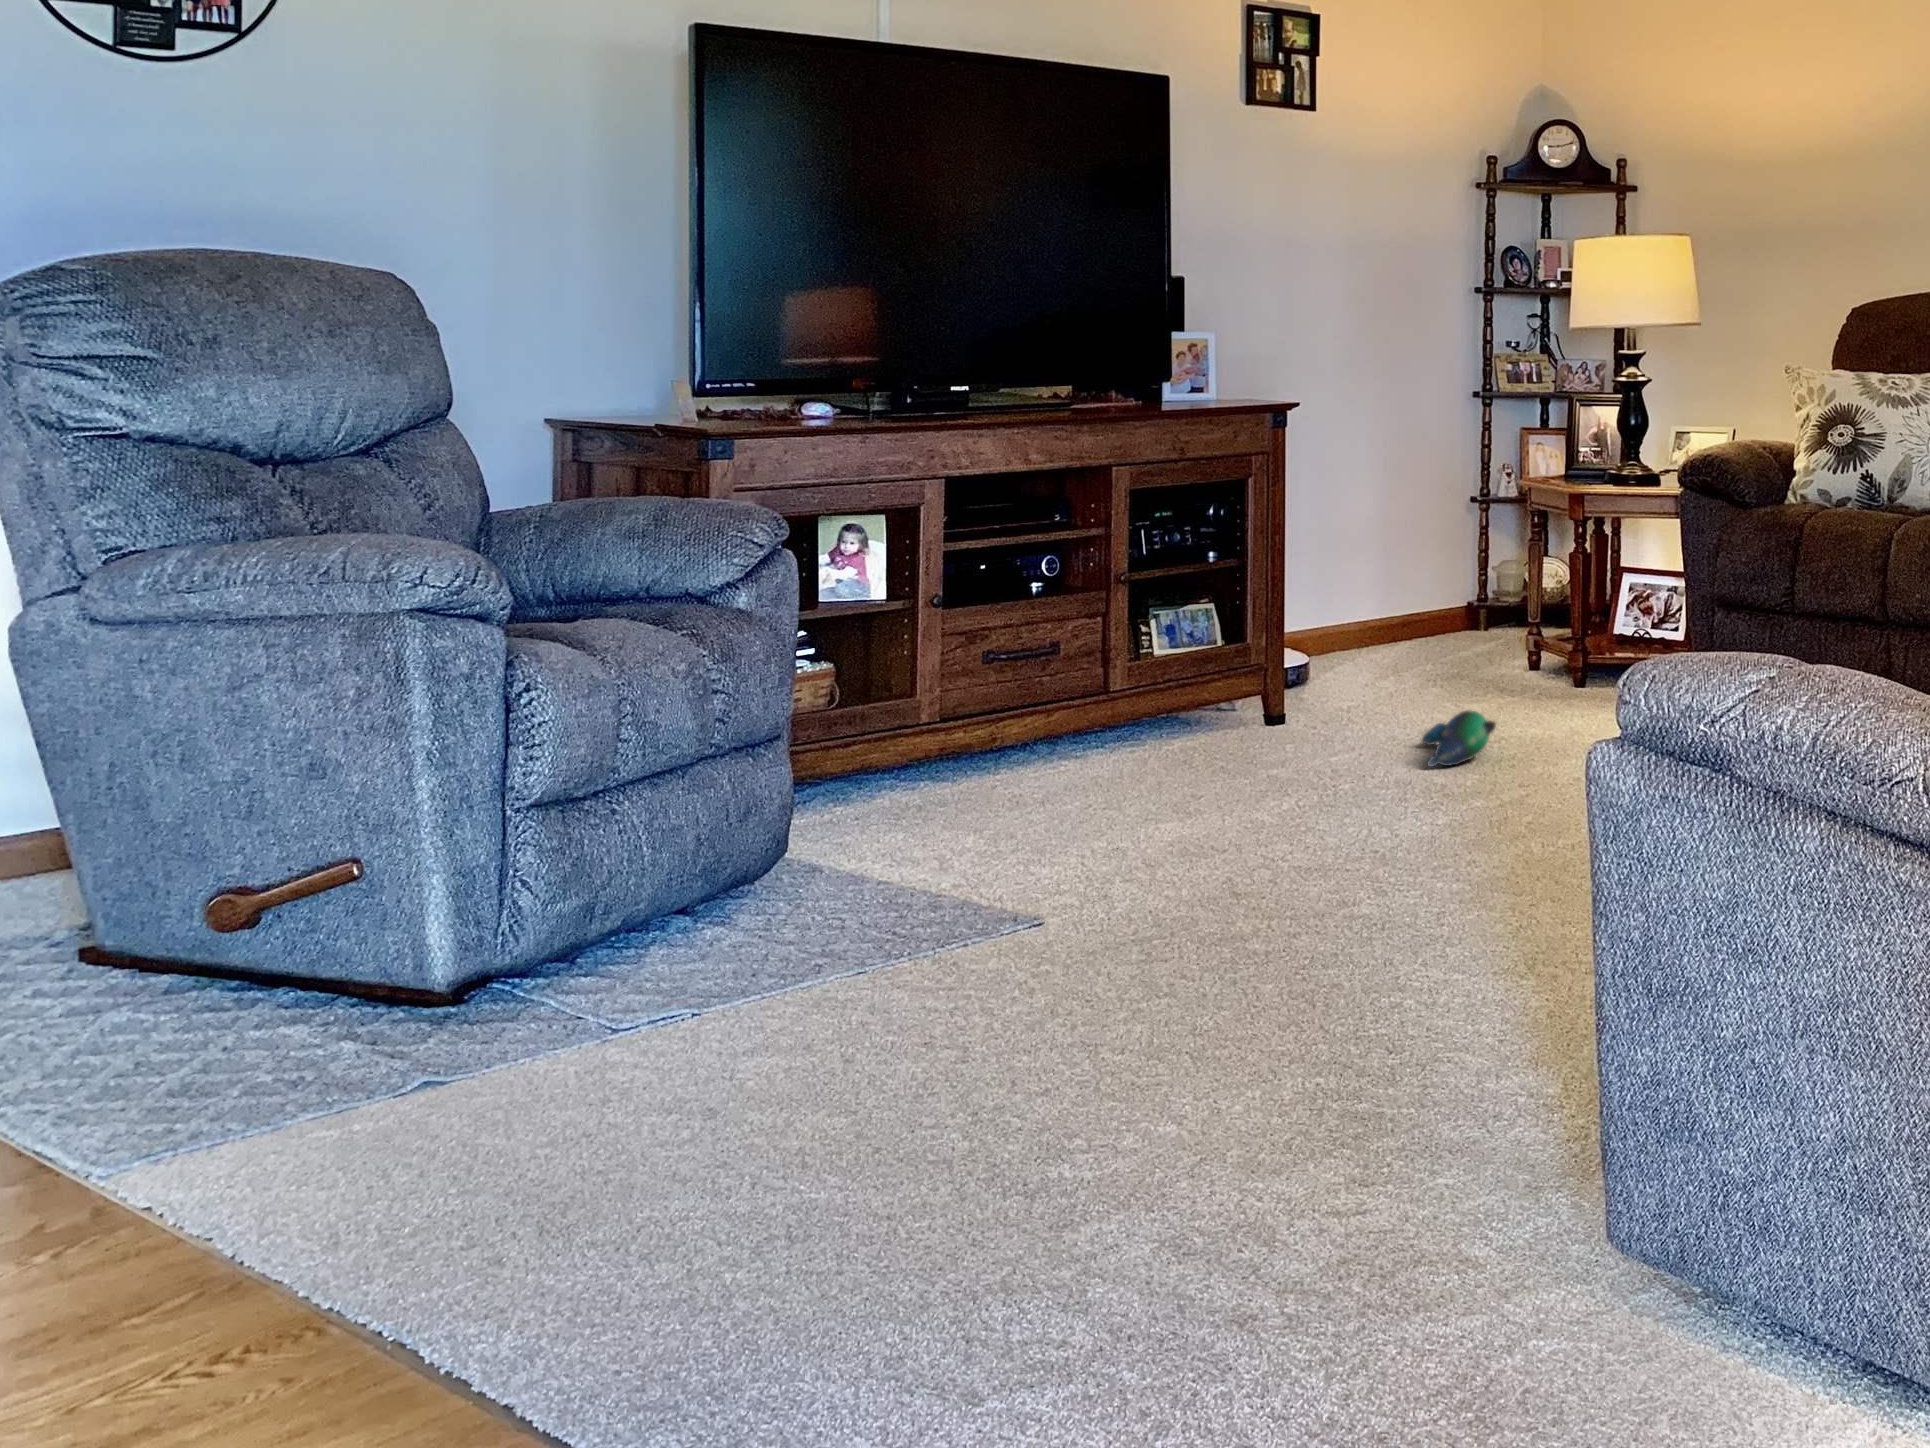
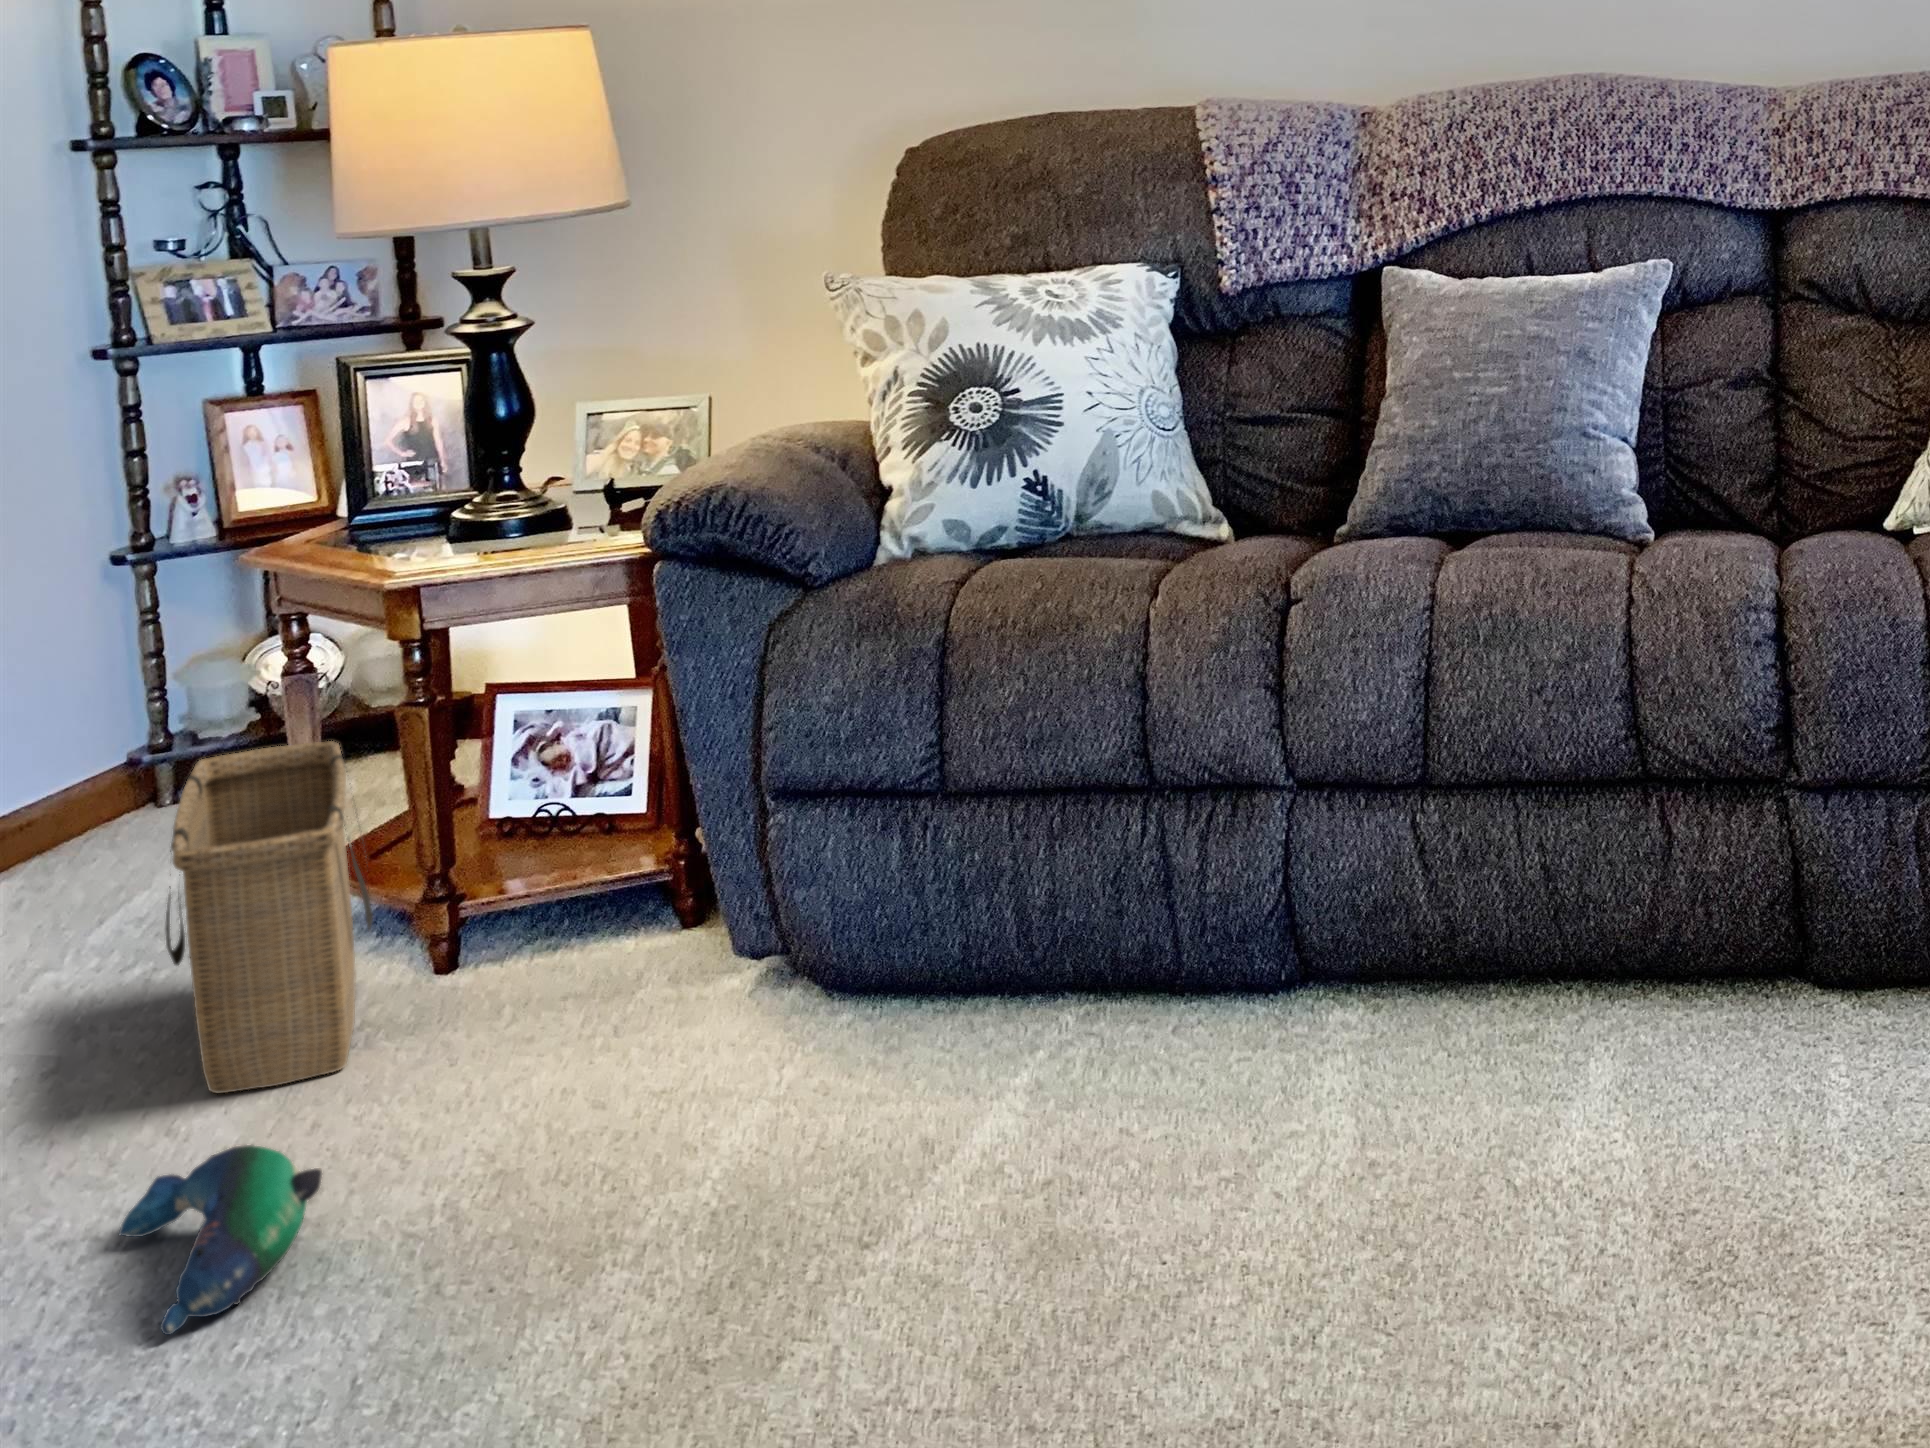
basket: none [1460,577,1551,718] -> present [165,741,373,1093]

